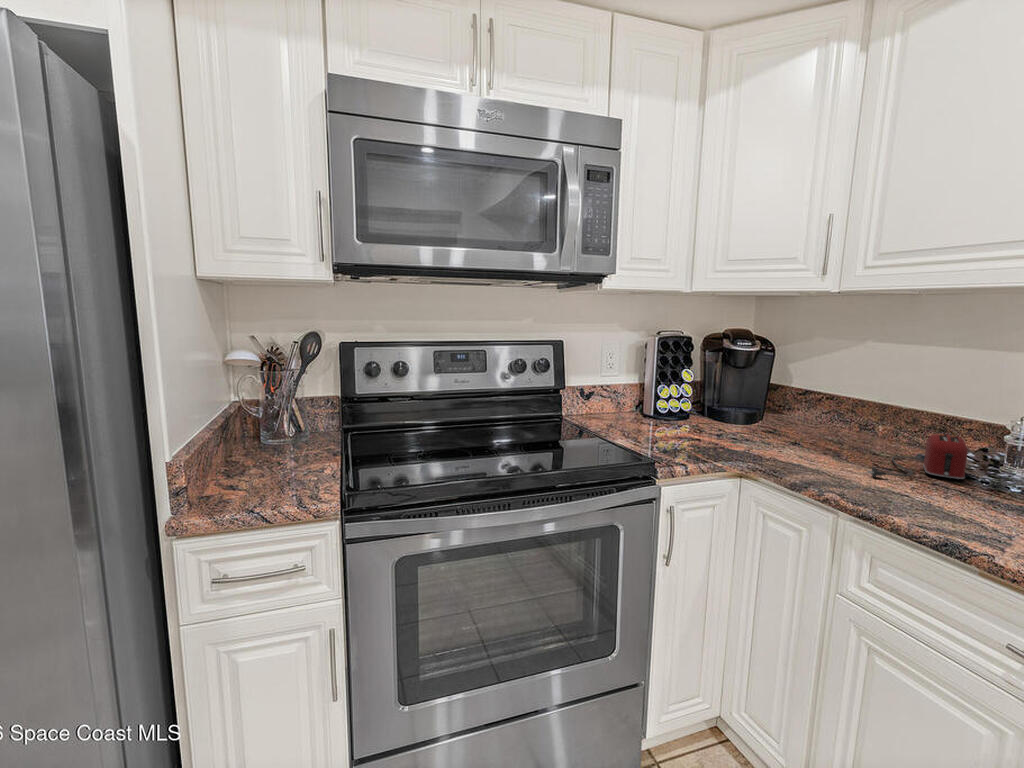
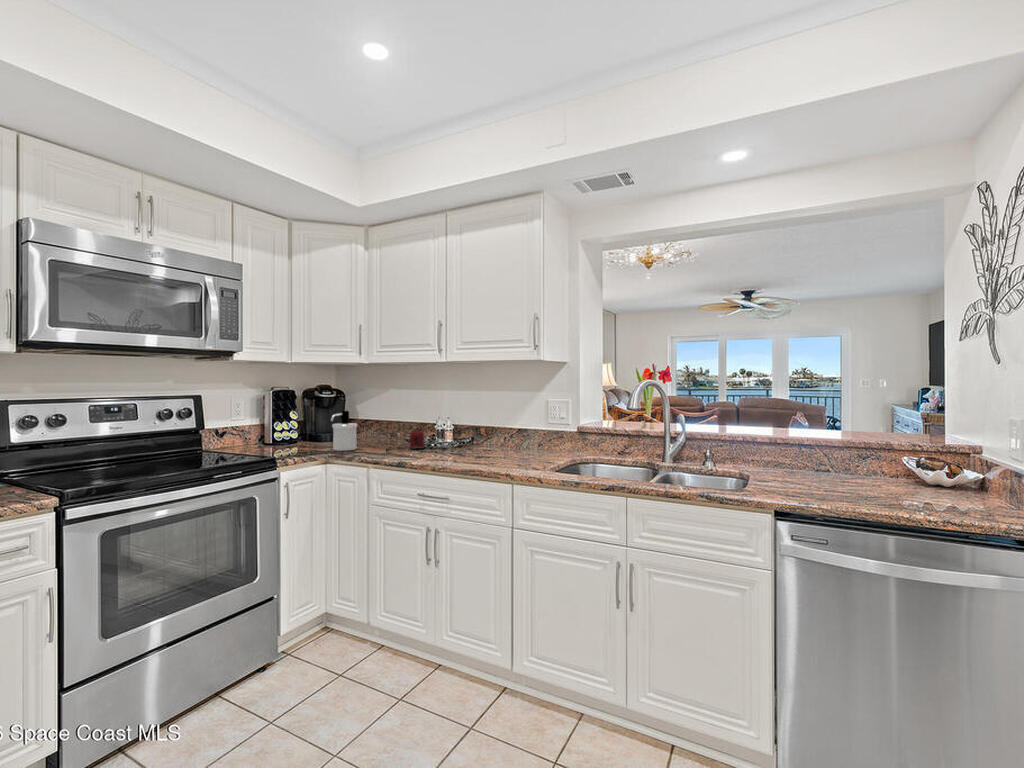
soap dispenser: none [754,380,805,456] -> present [331,411,357,451]

